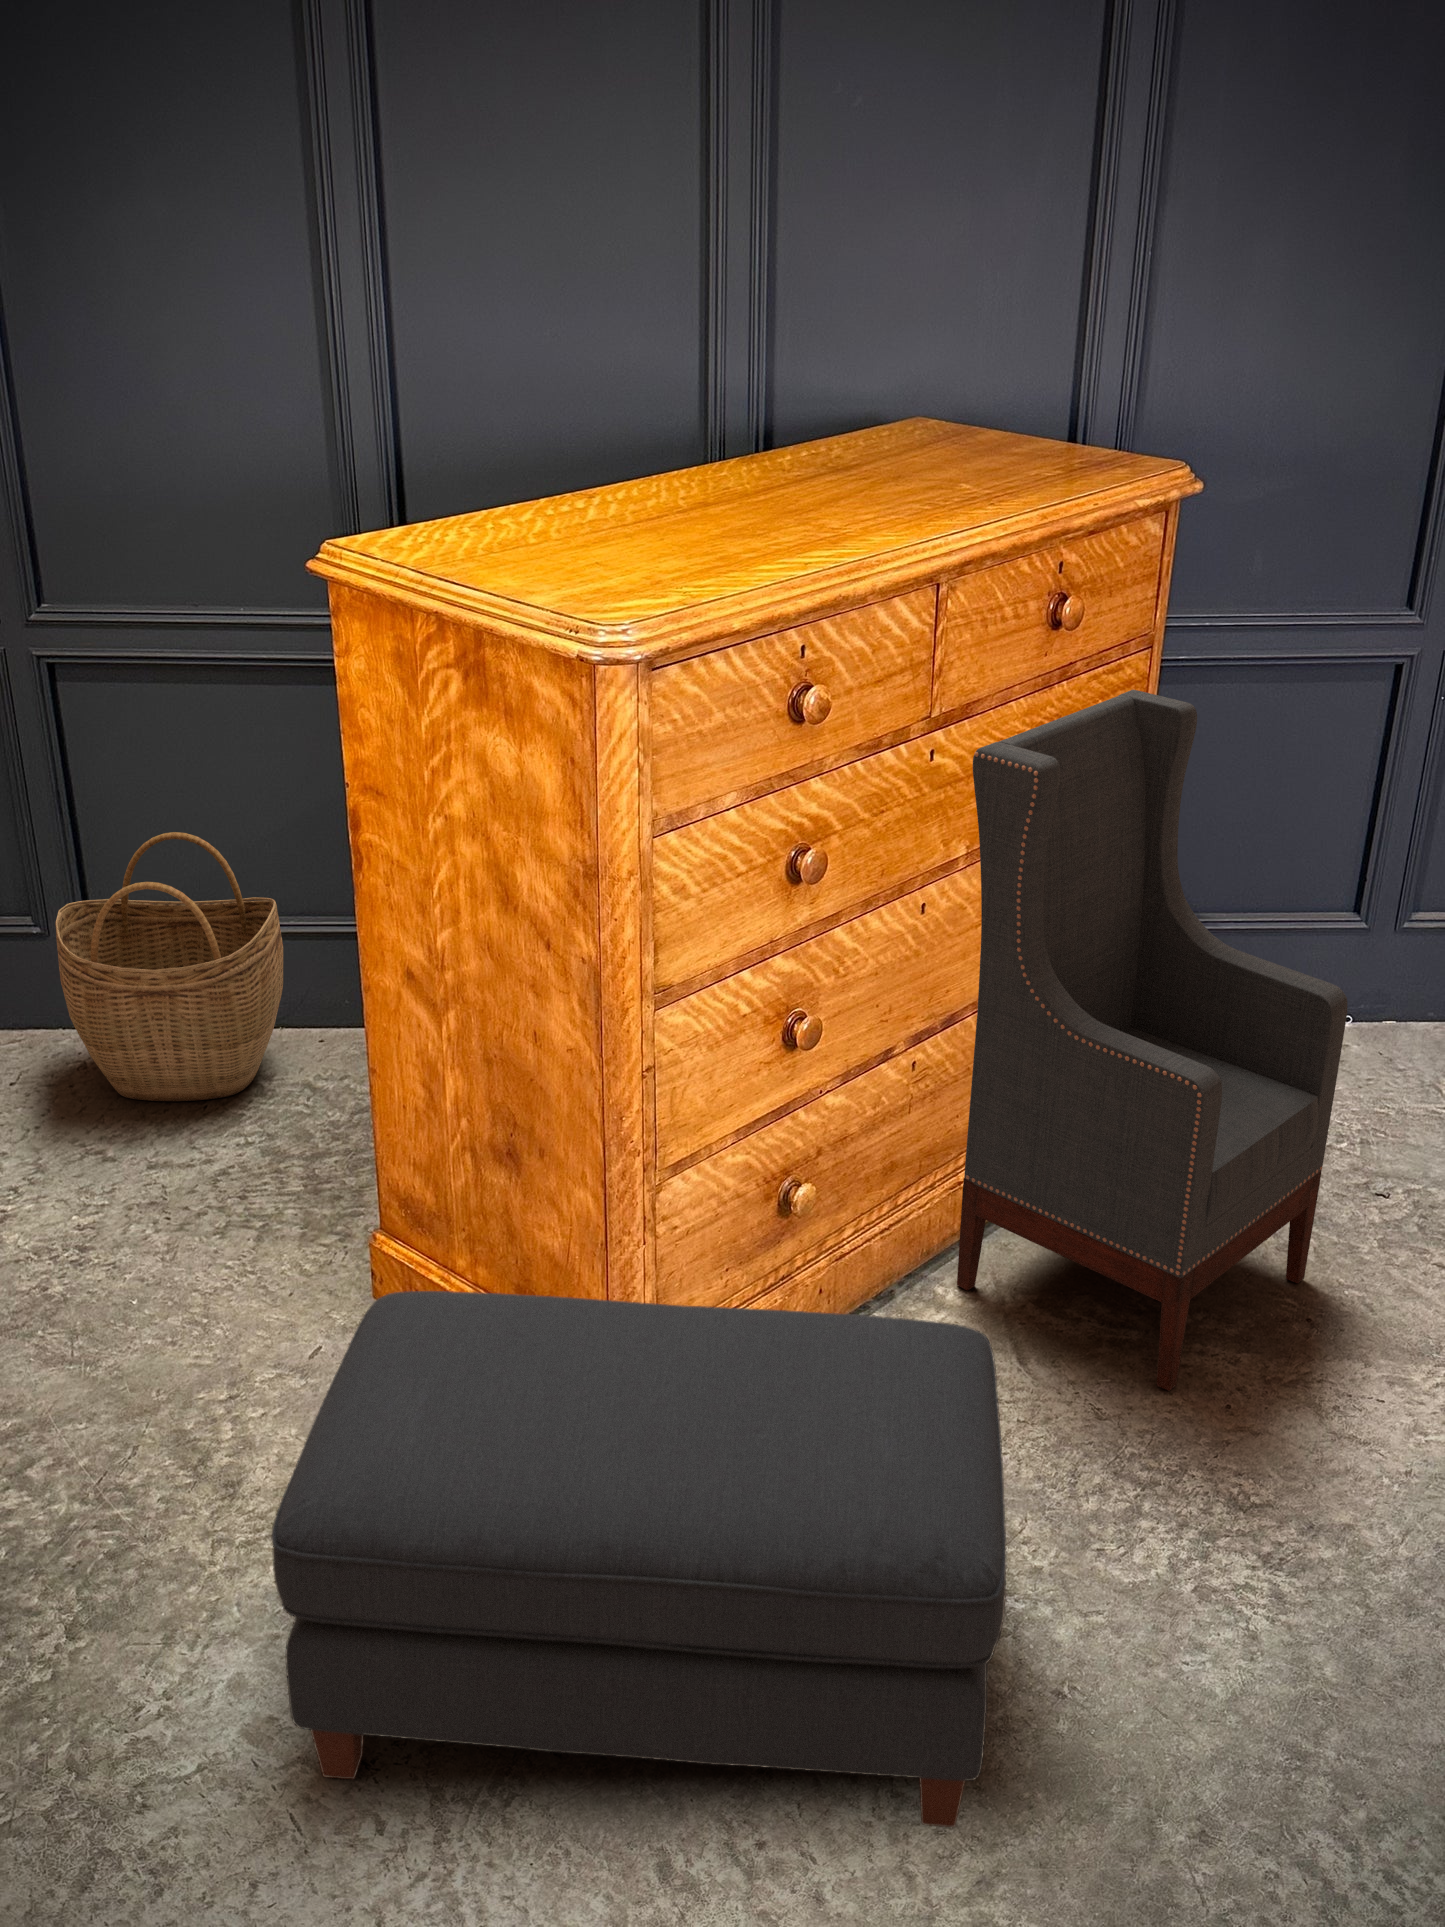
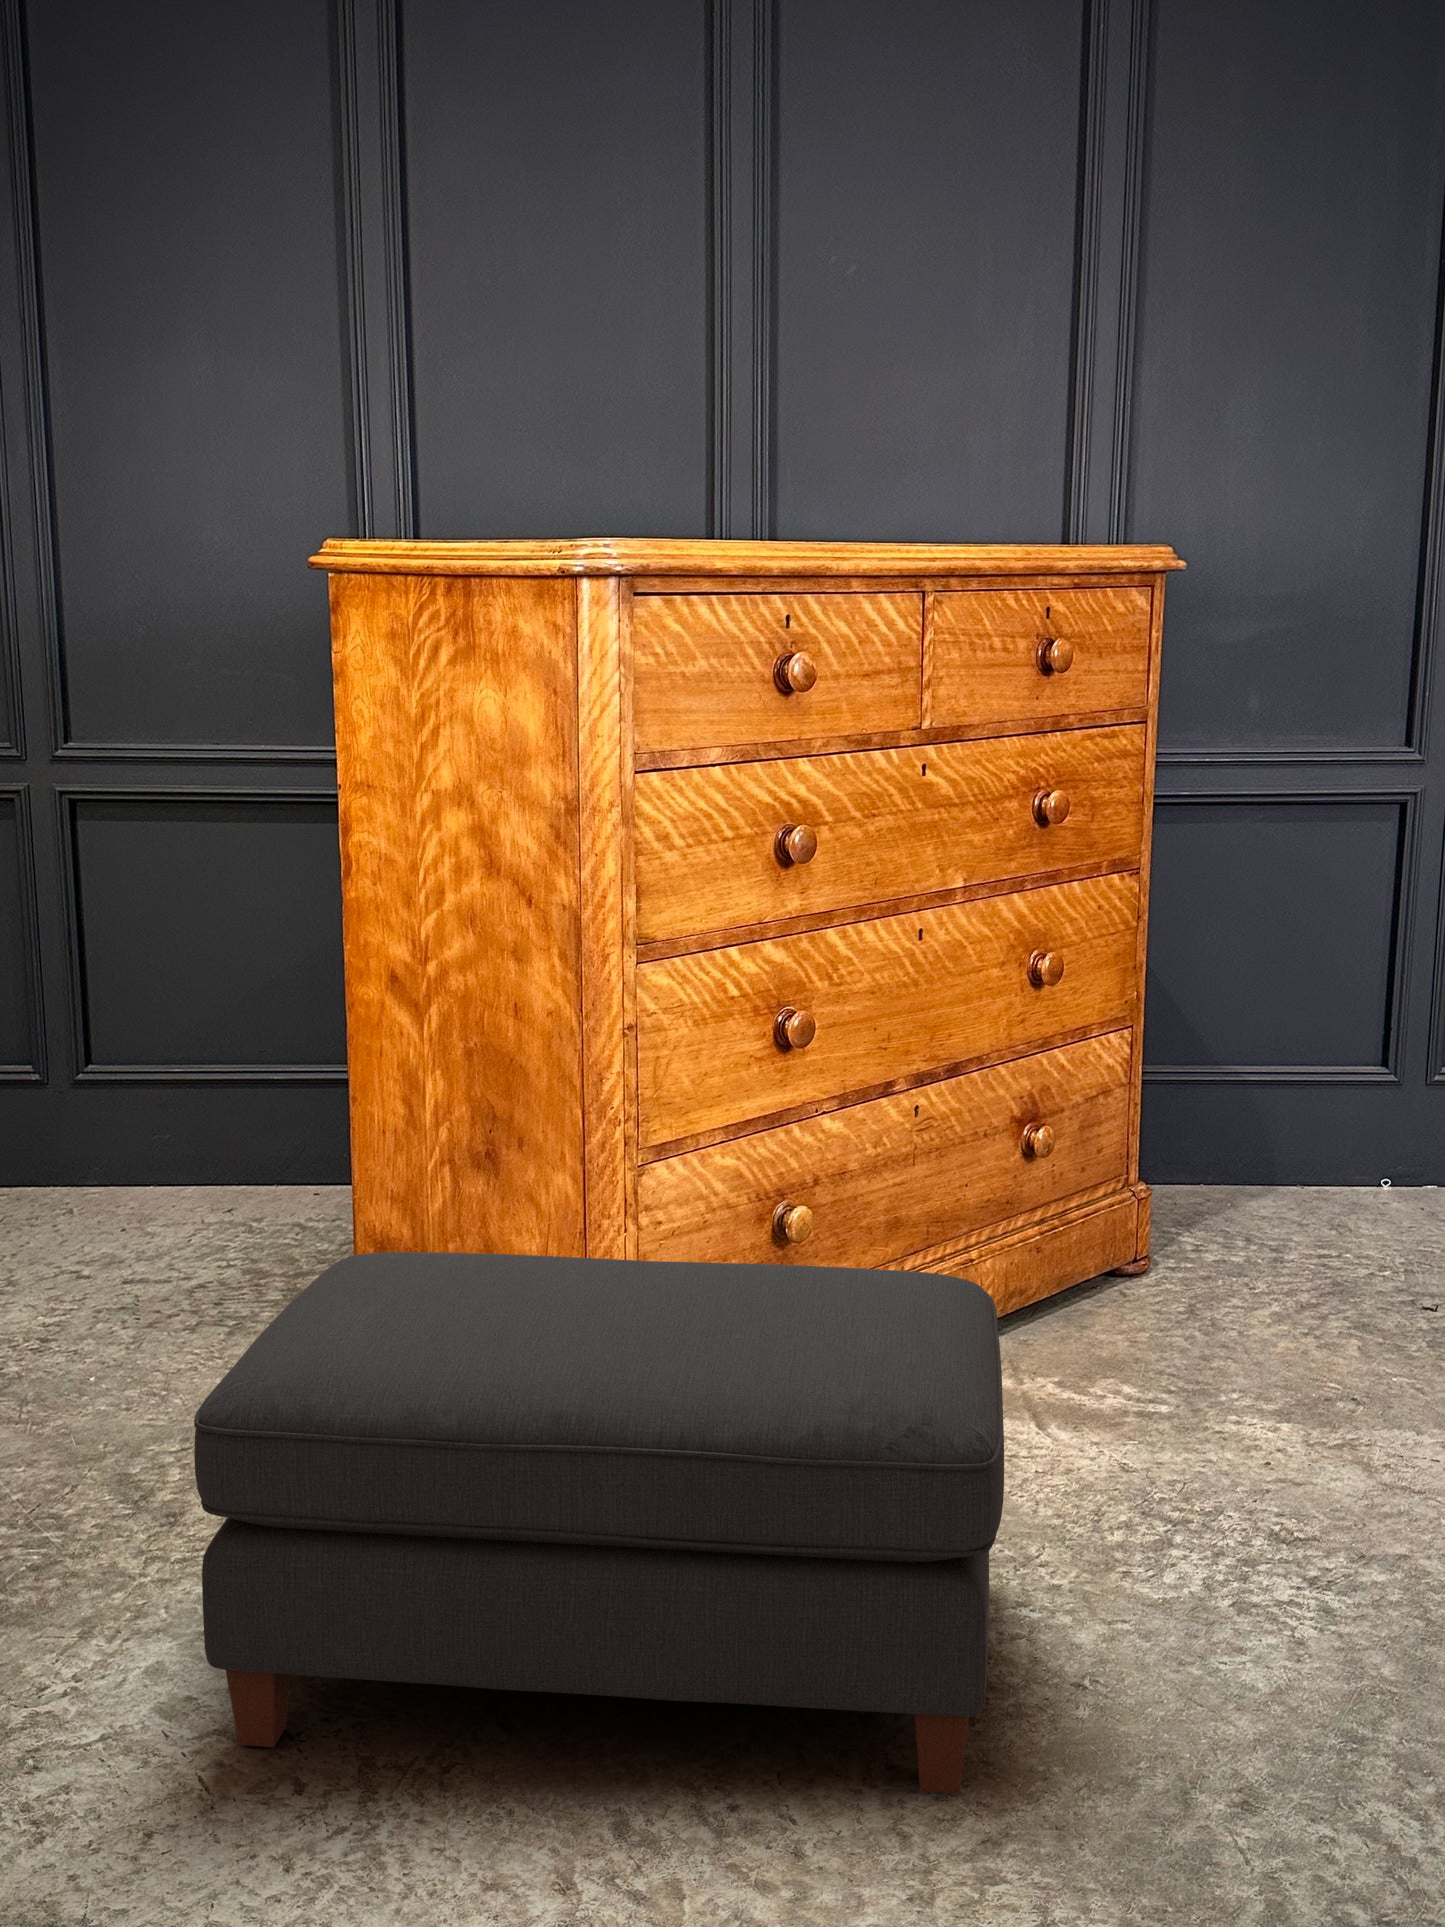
armchair: present [957,690,1348,1391] -> none [965,748,1368,1447]
woven basket: present [55,832,283,1101] -> none [50,964,280,1233]

